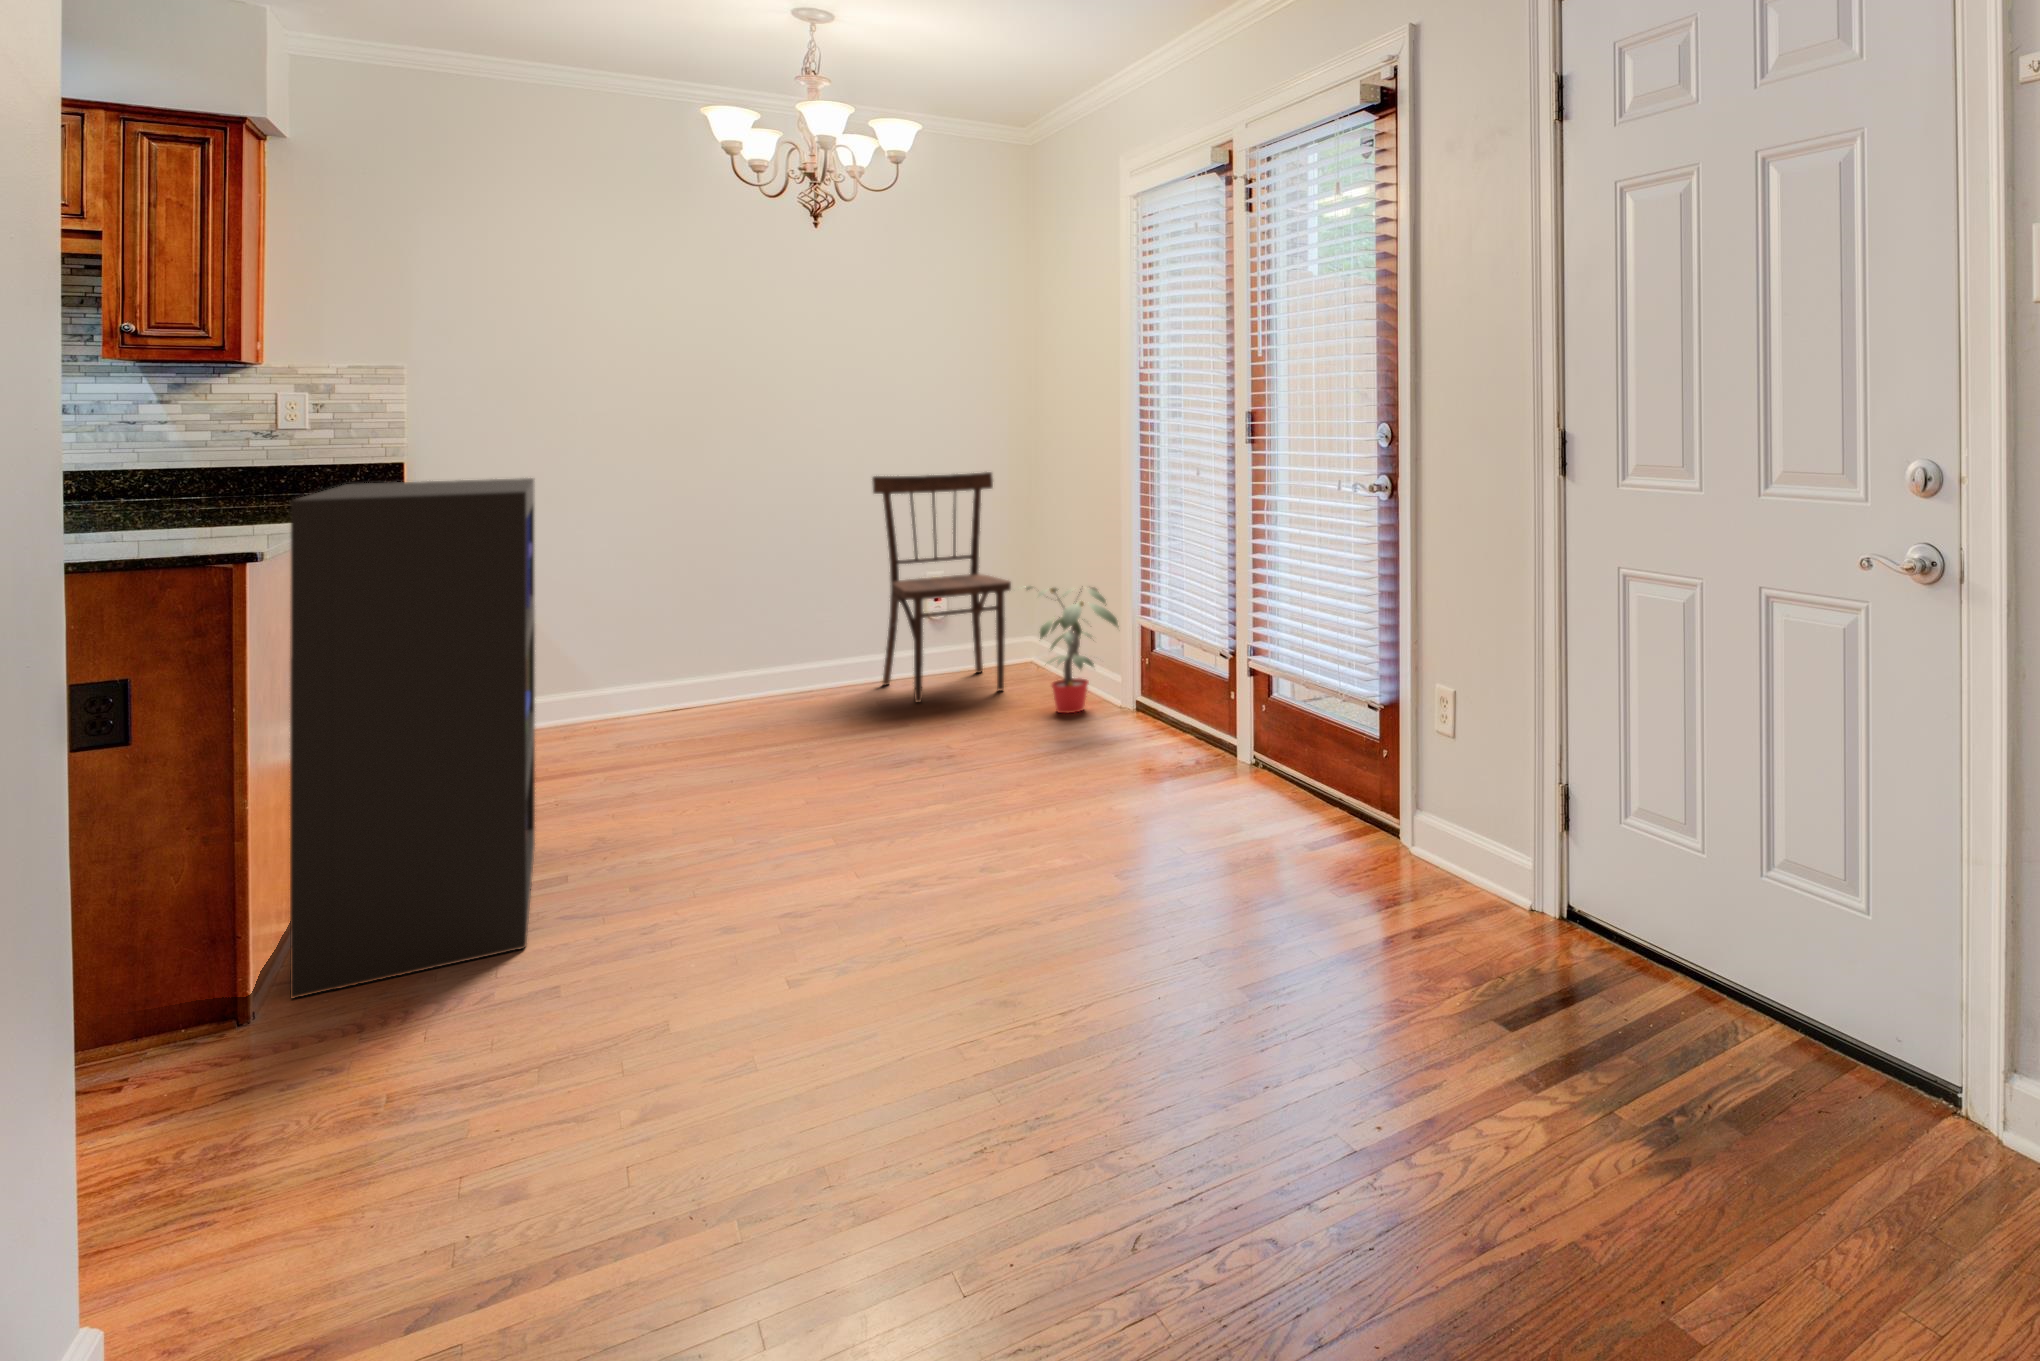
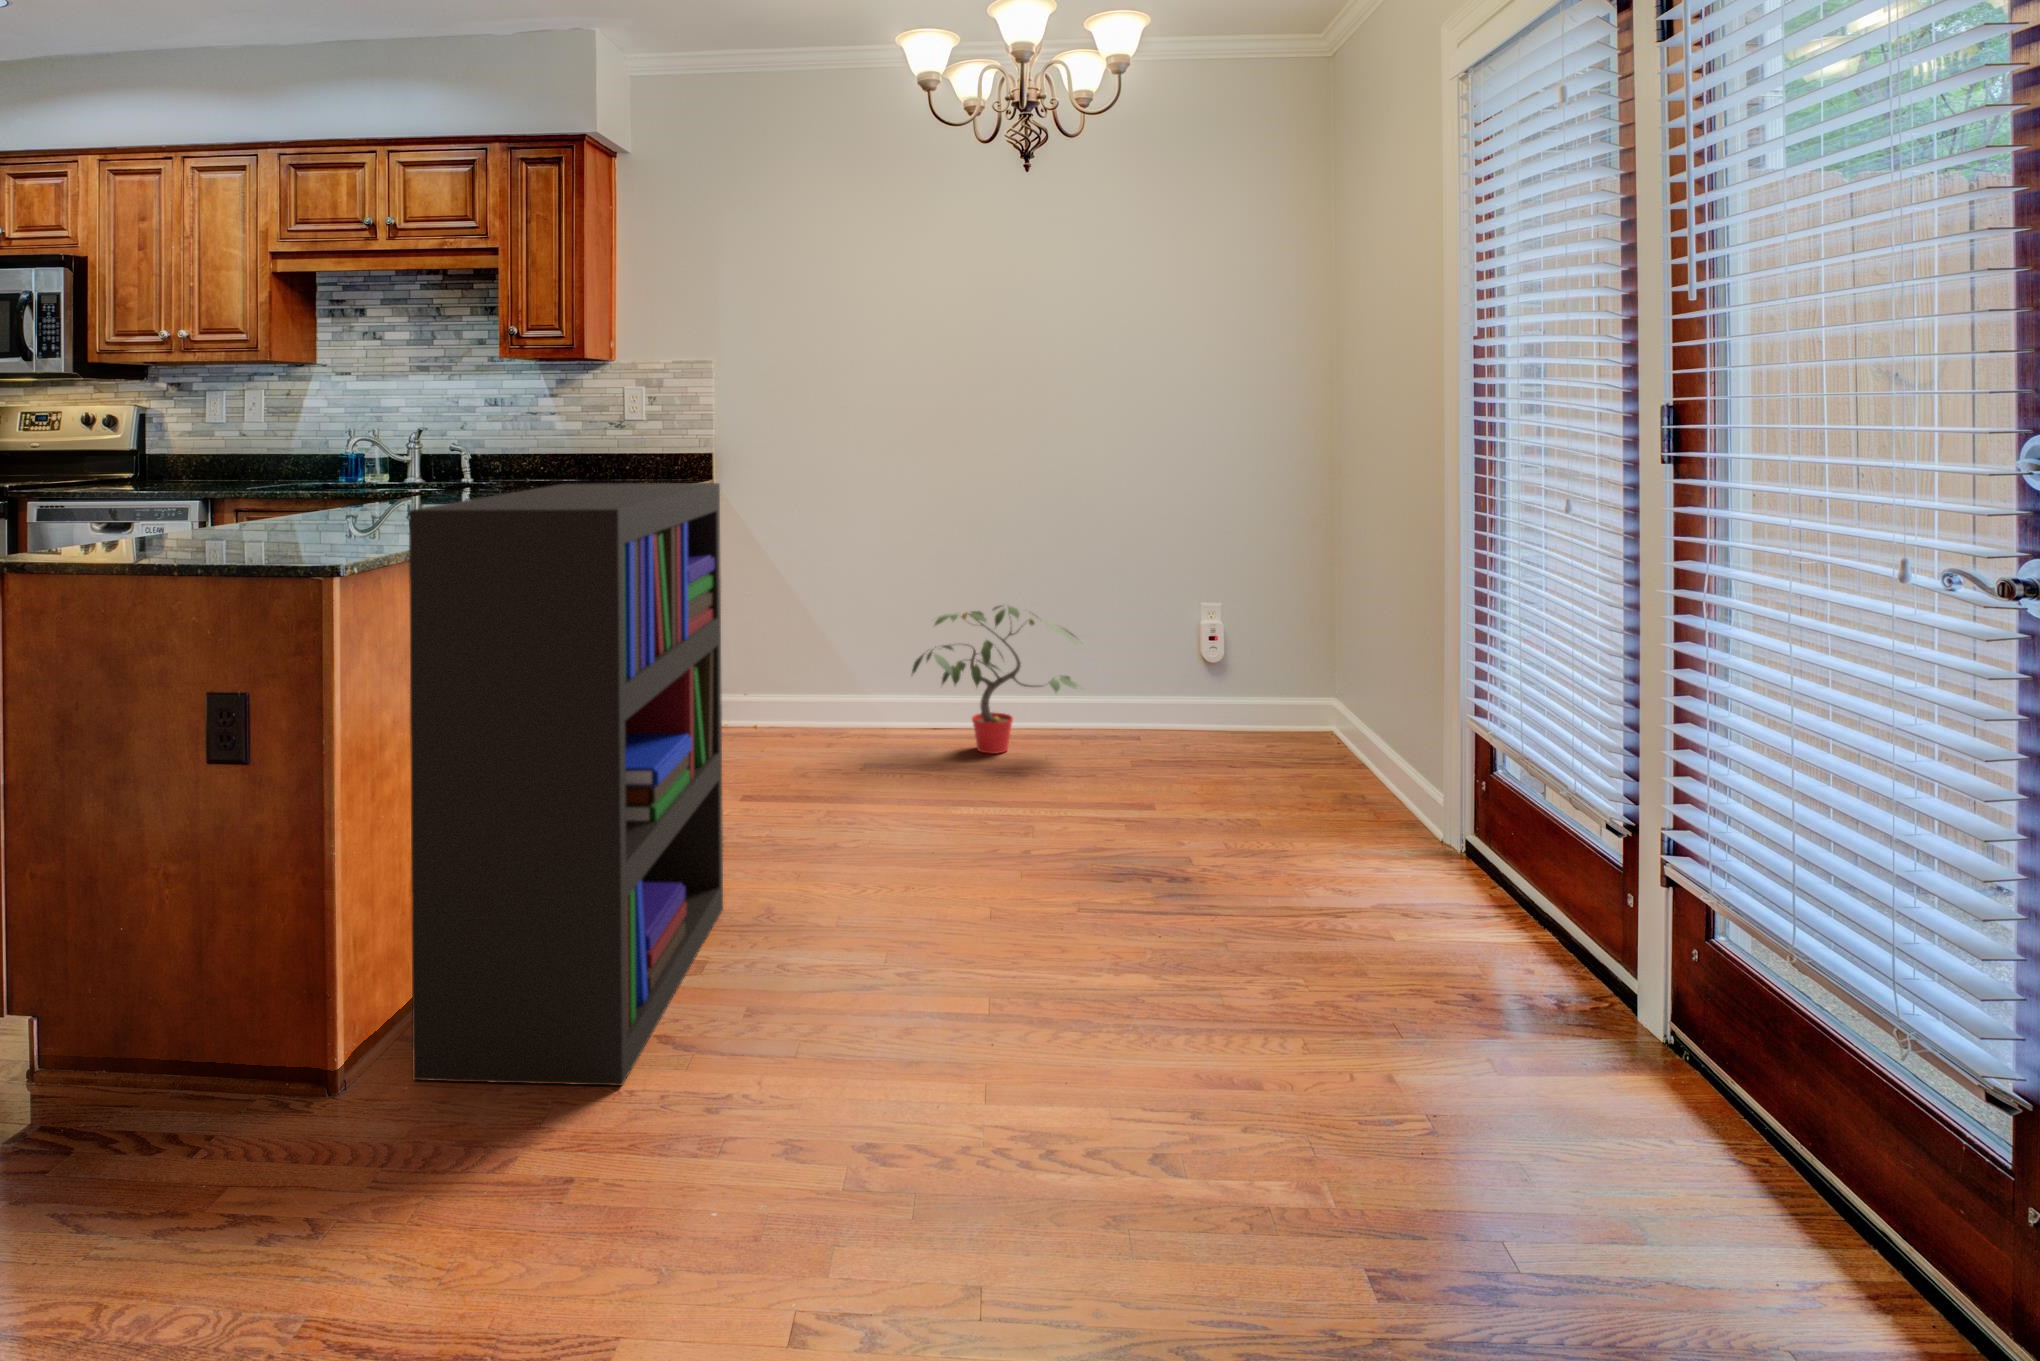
dining chair: present [872,472,1011,702] -> none [1135,482,1297,776]
potted plant: present [1014,586,1119,713] -> present [912,606,1079,754]

